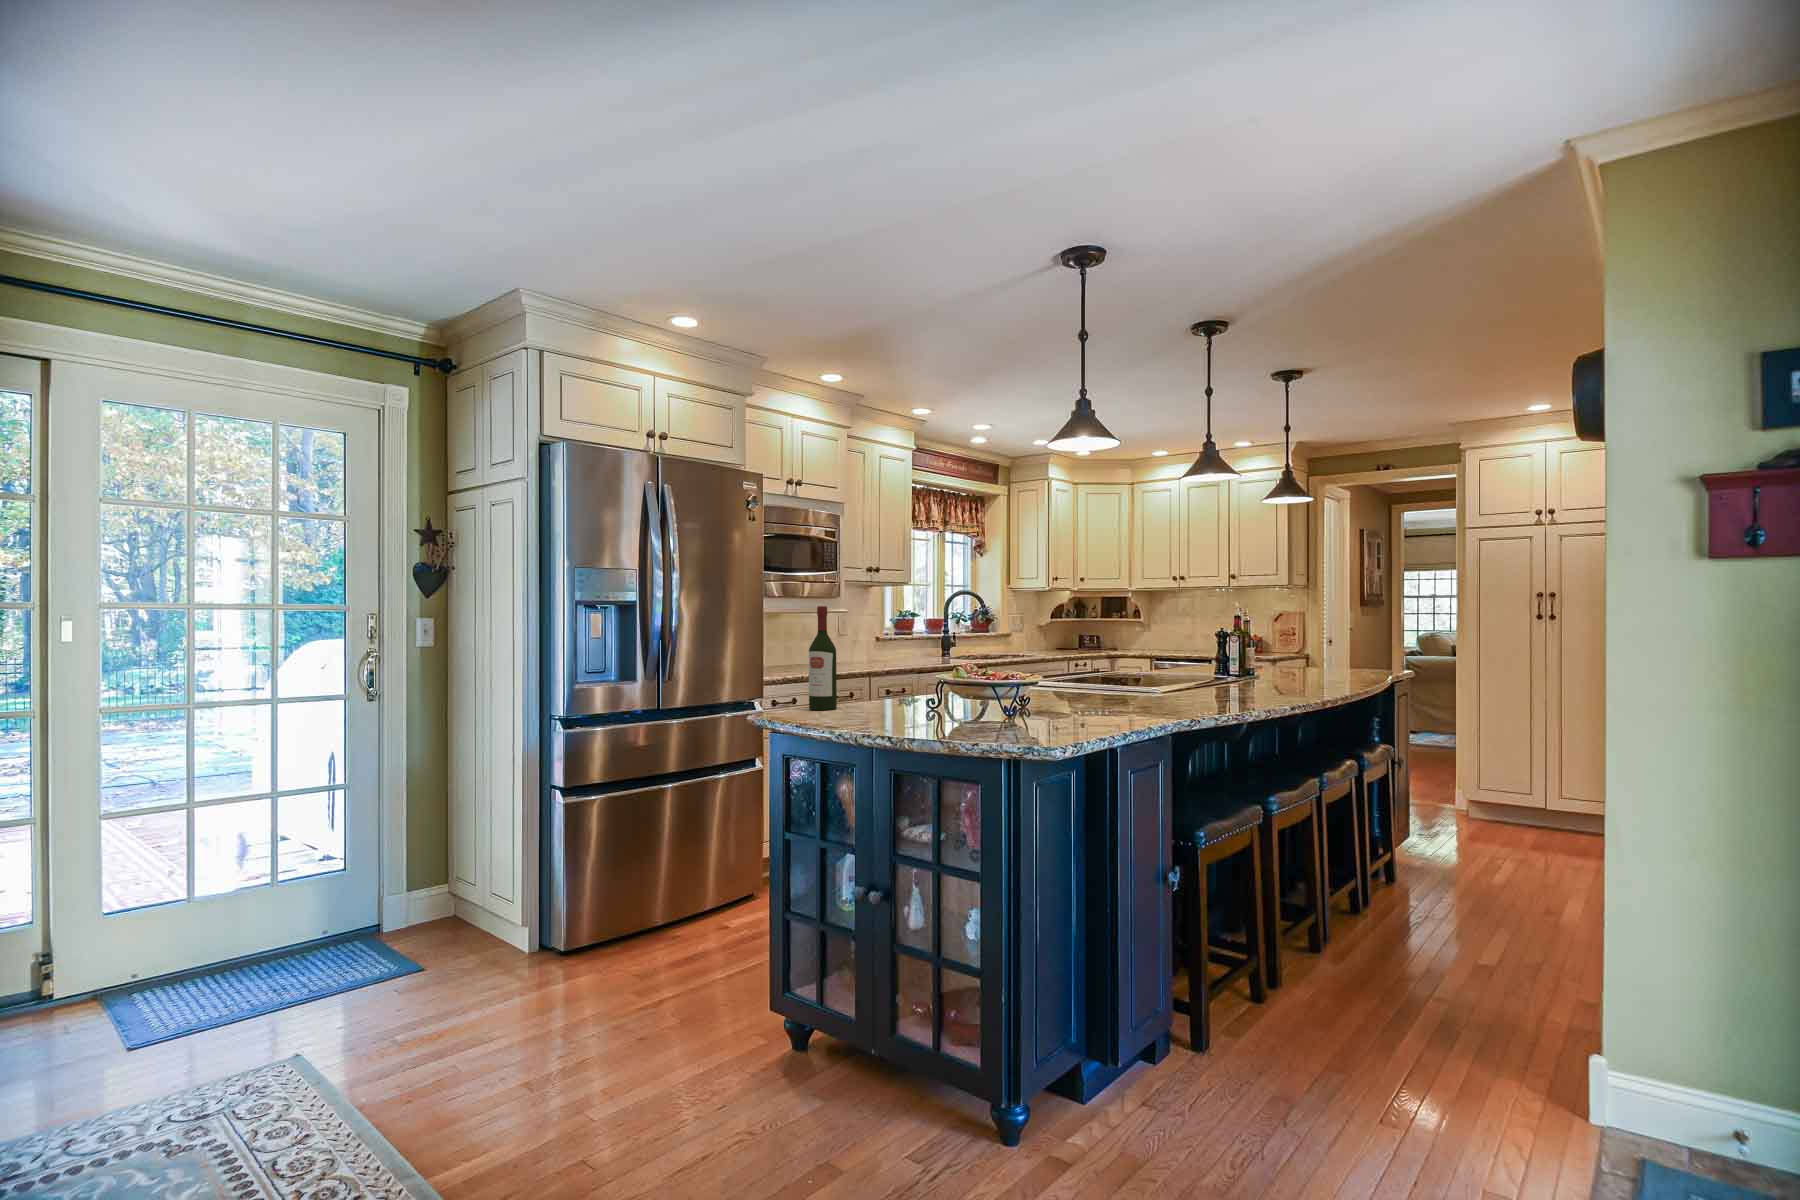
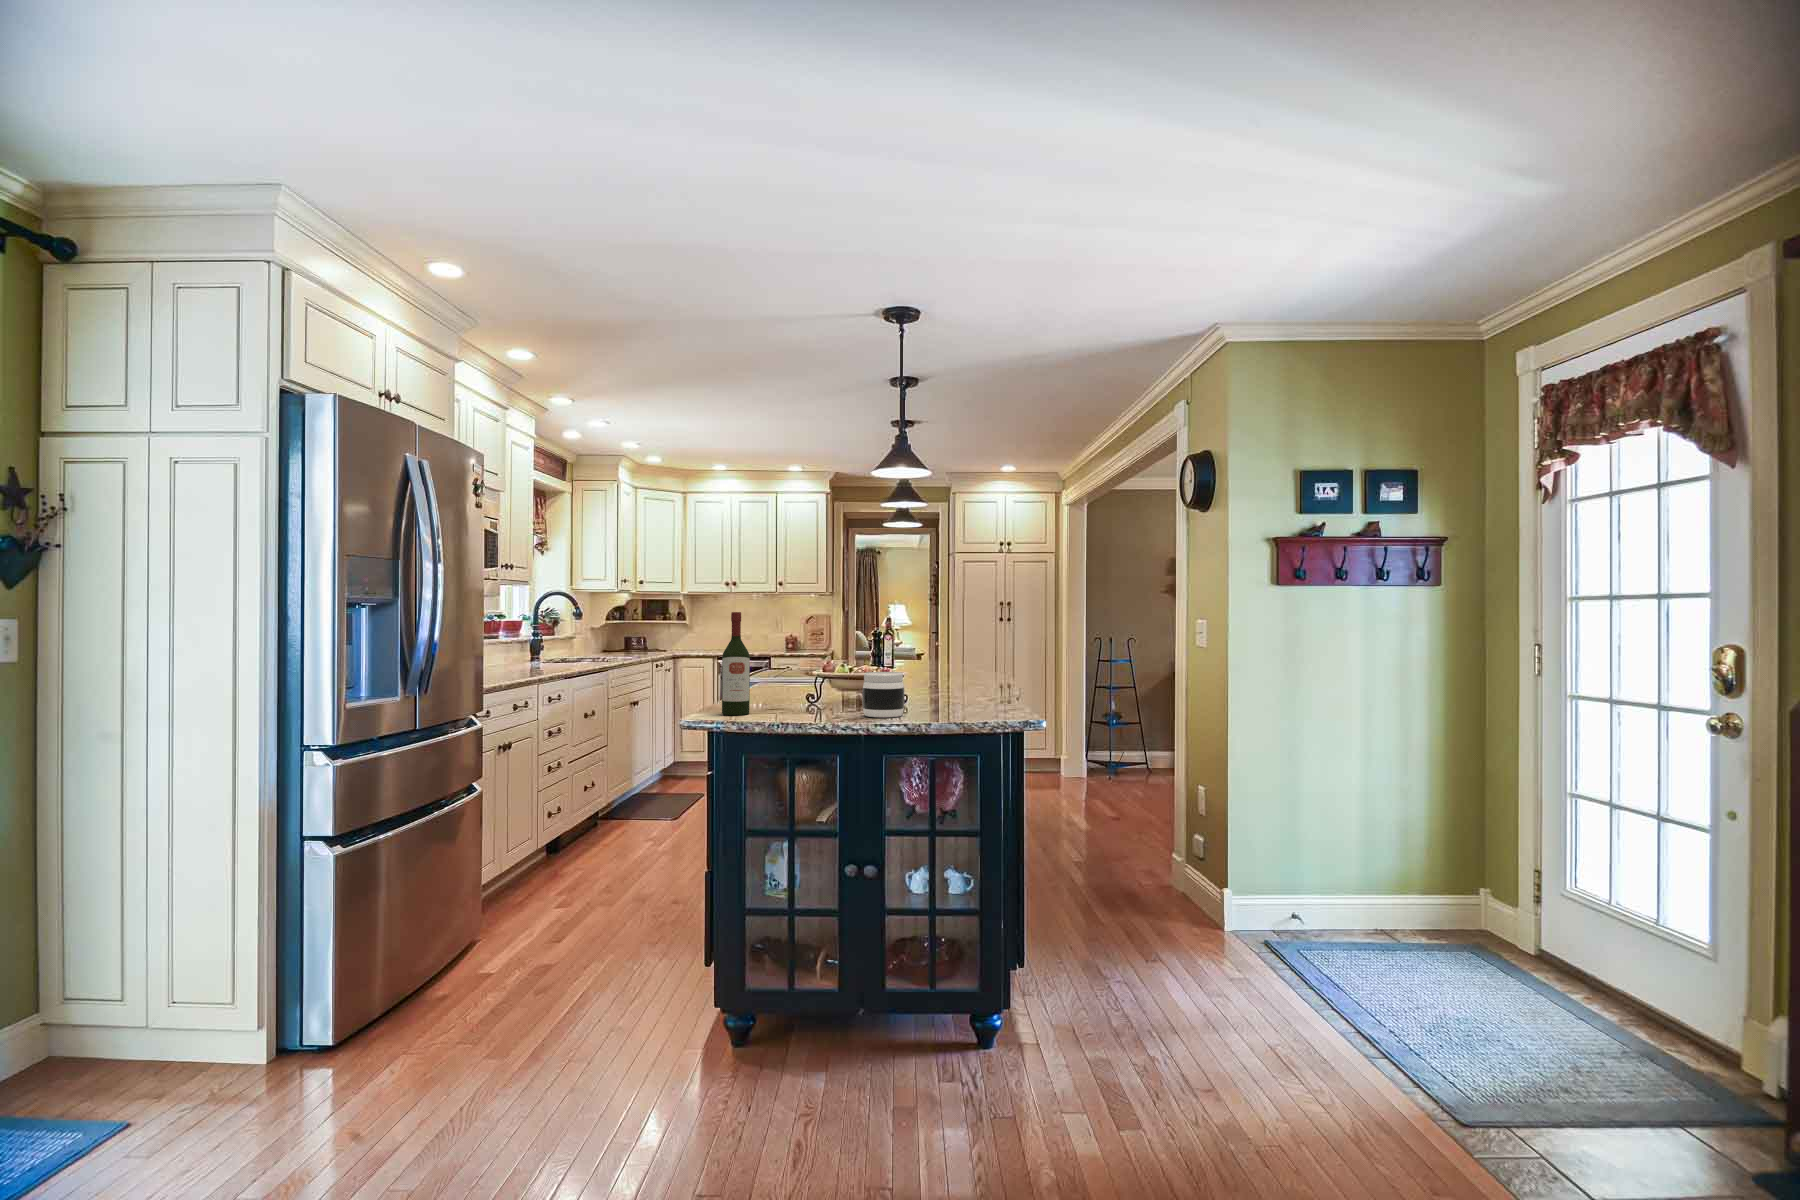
jar: none [894,671,940,721] -> present [862,672,904,717]

